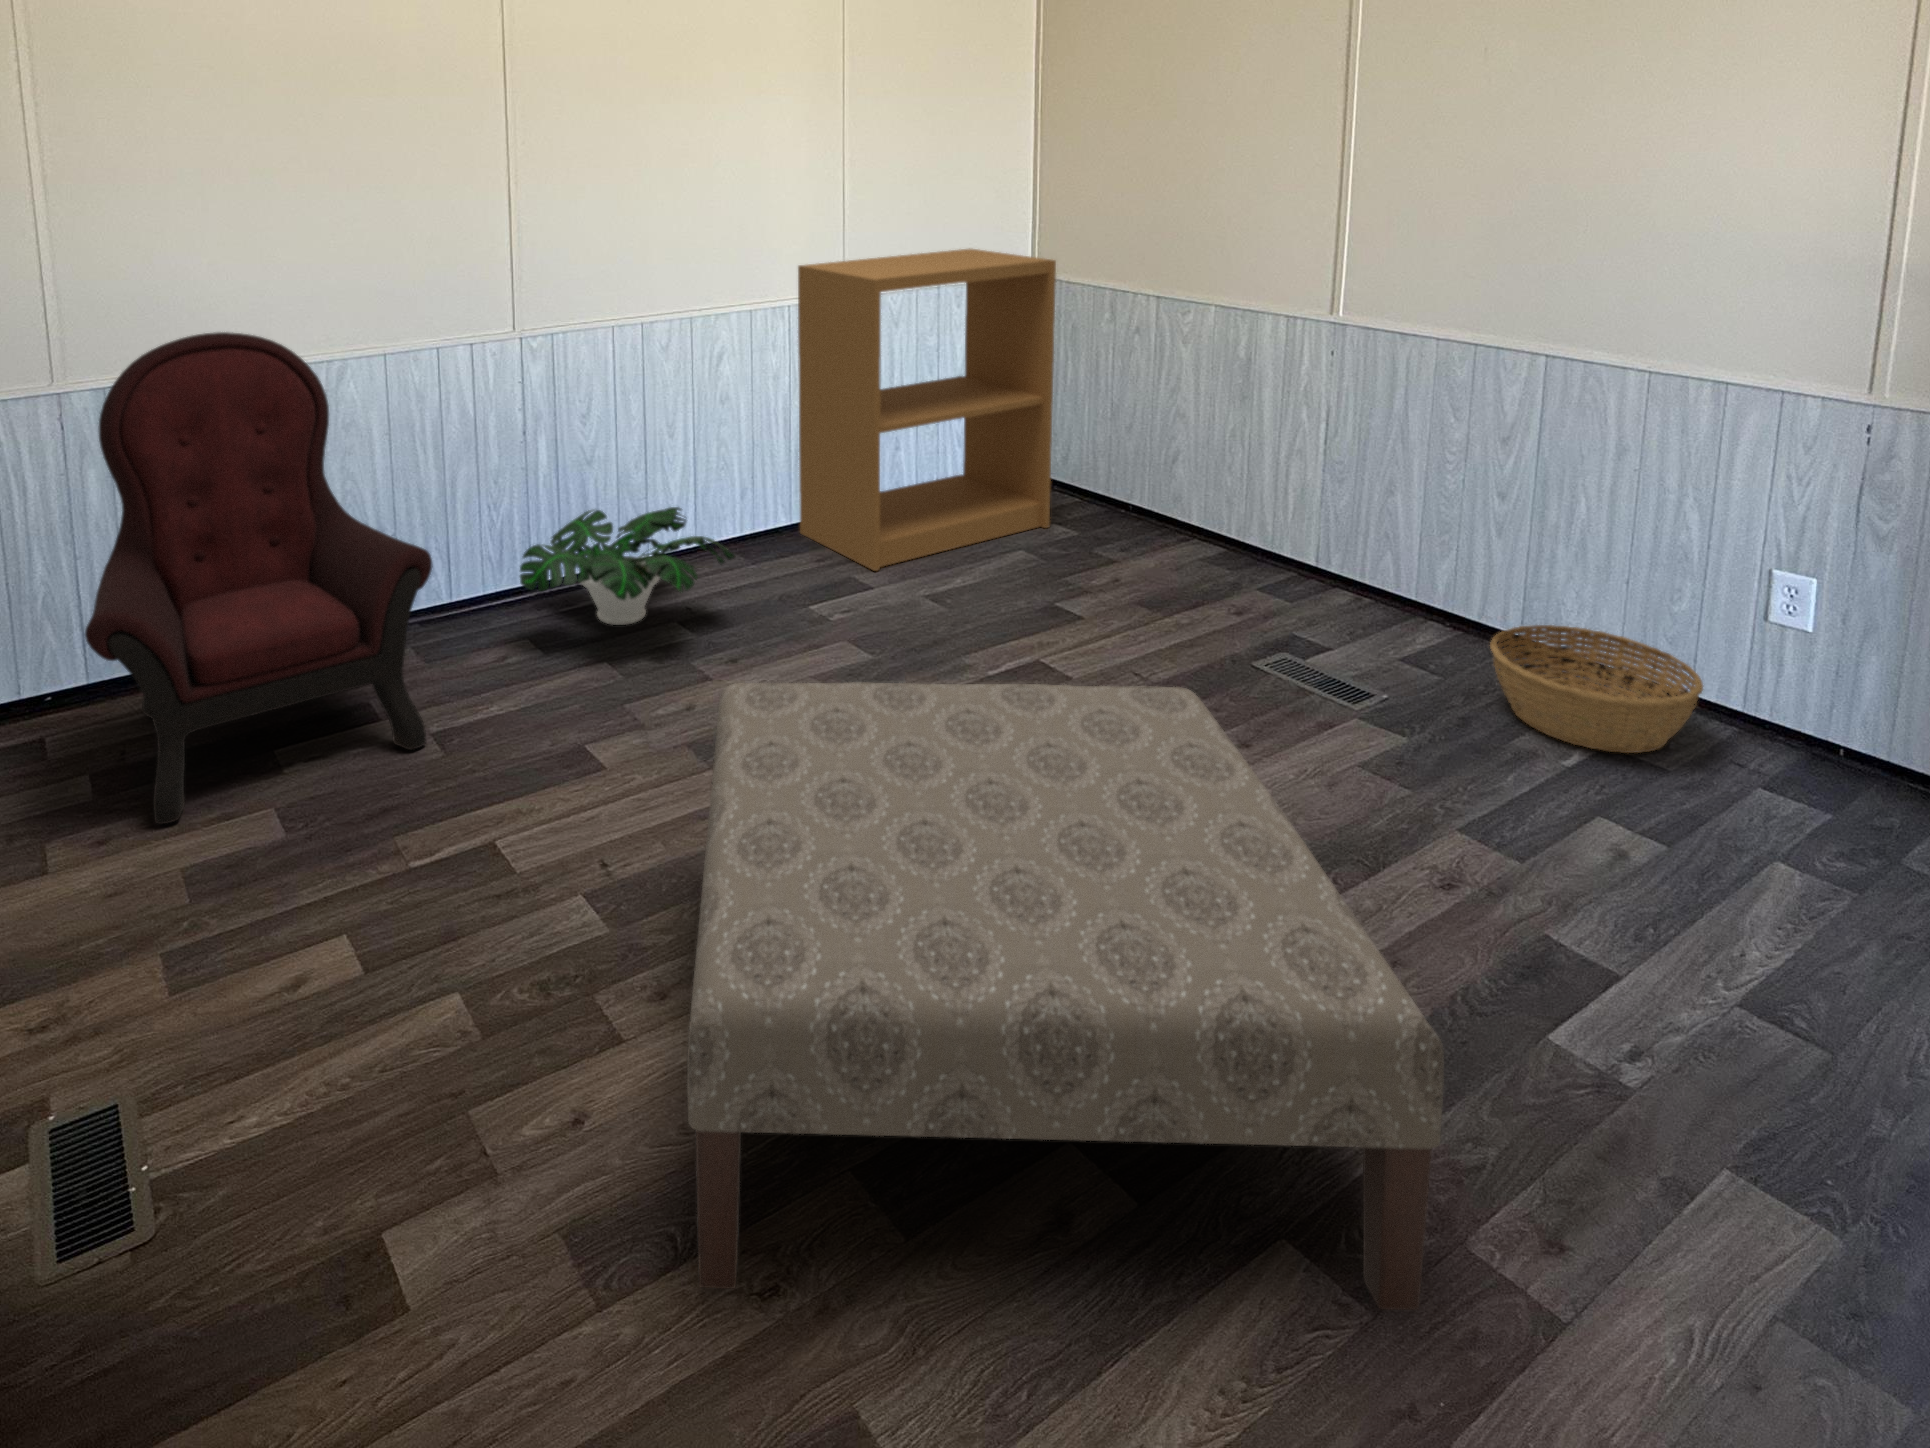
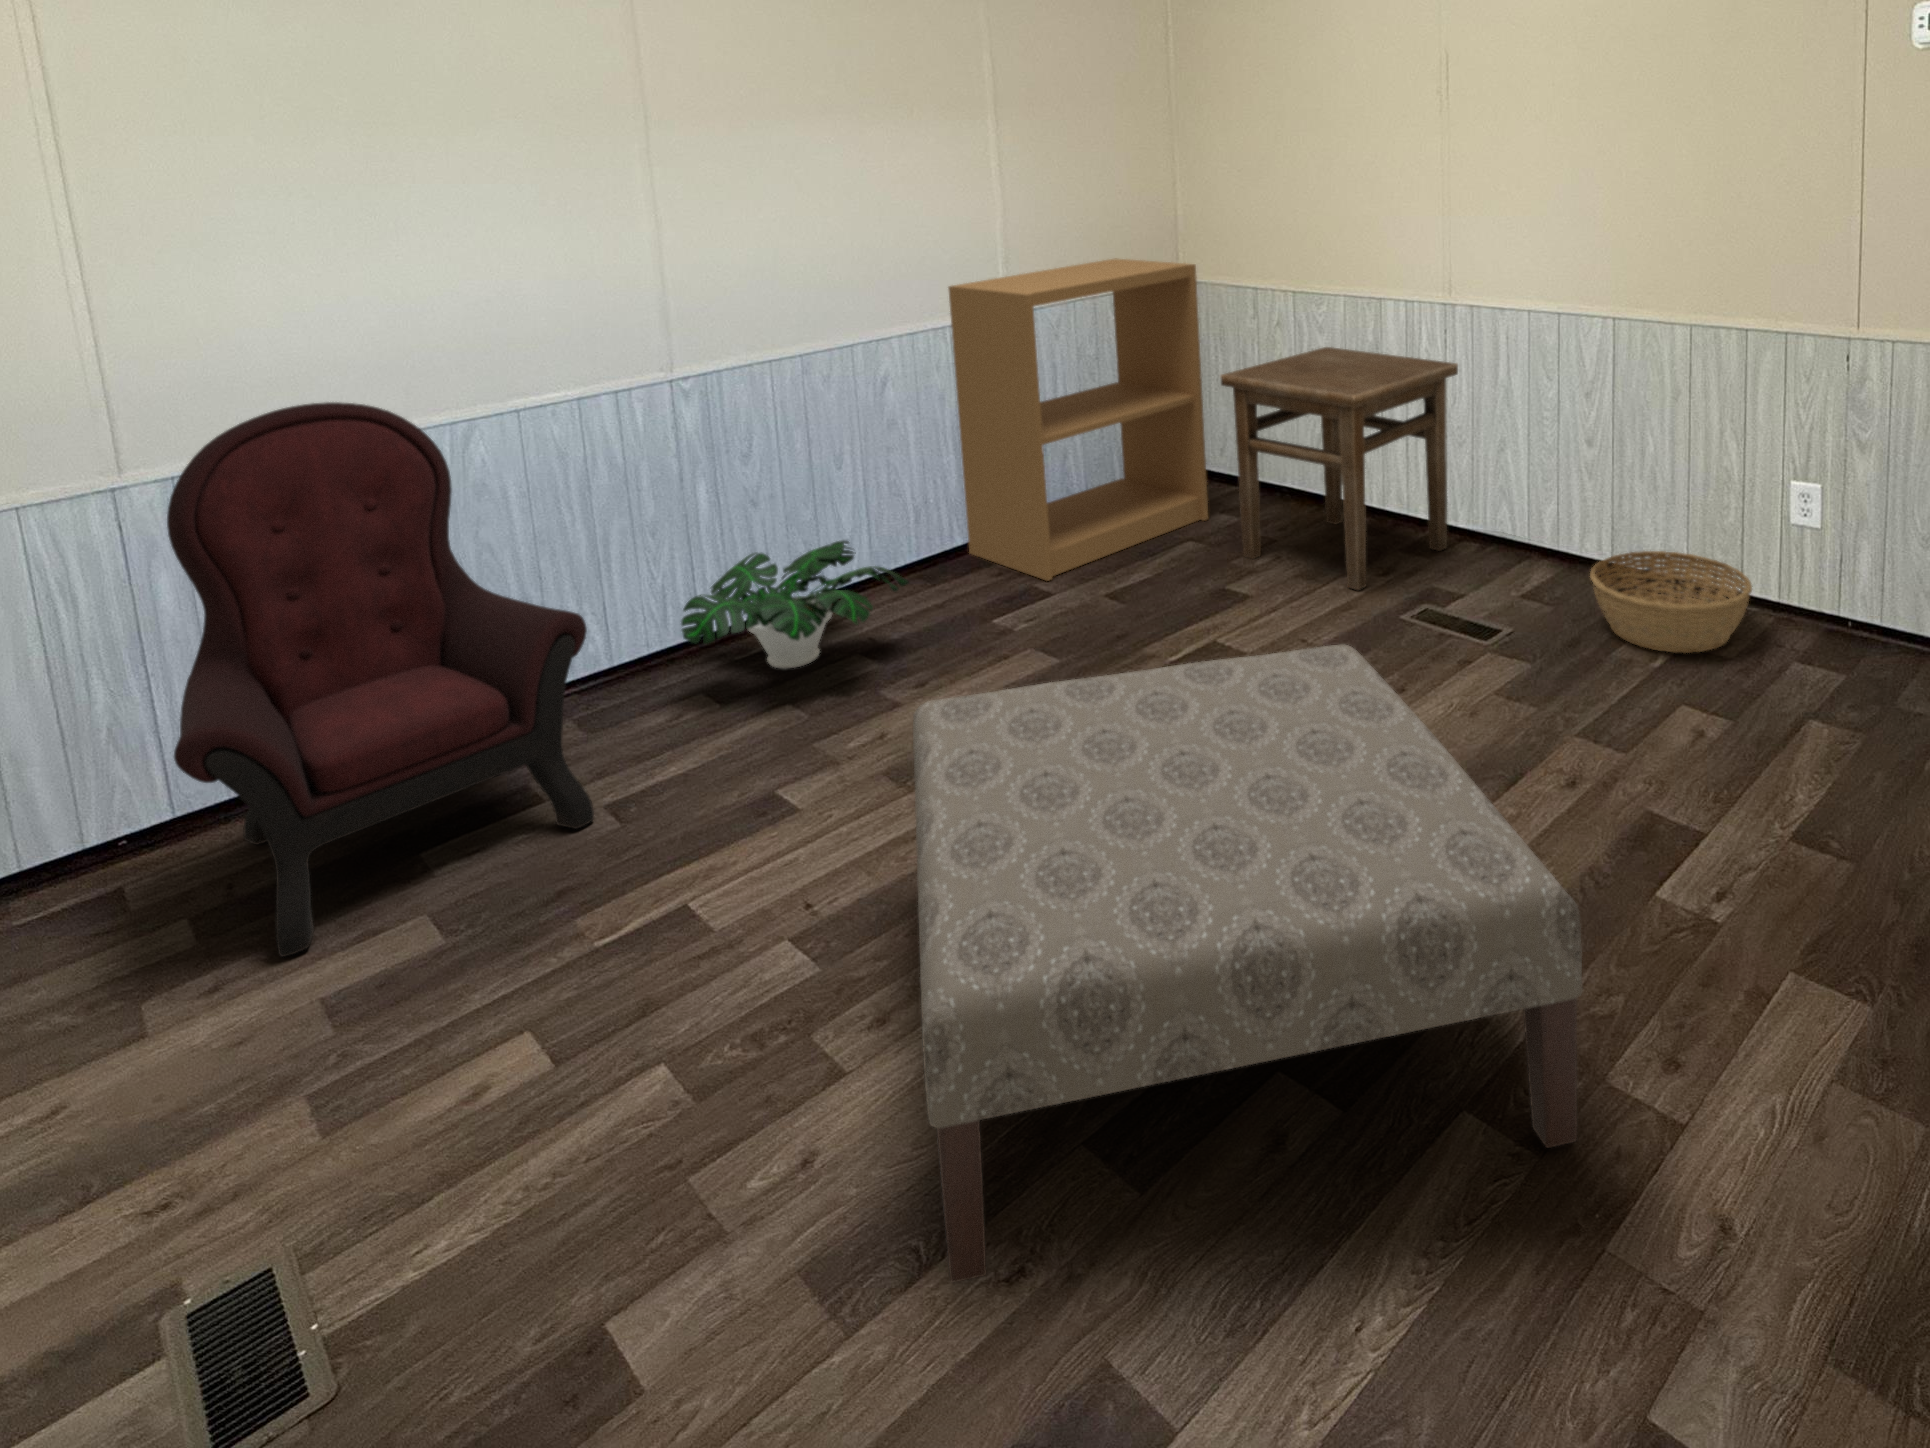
side table: none [1073,358,1347,625] -> present [1221,347,1458,590]

